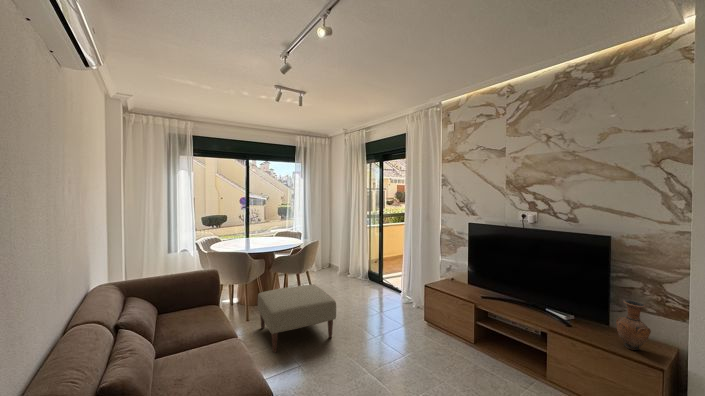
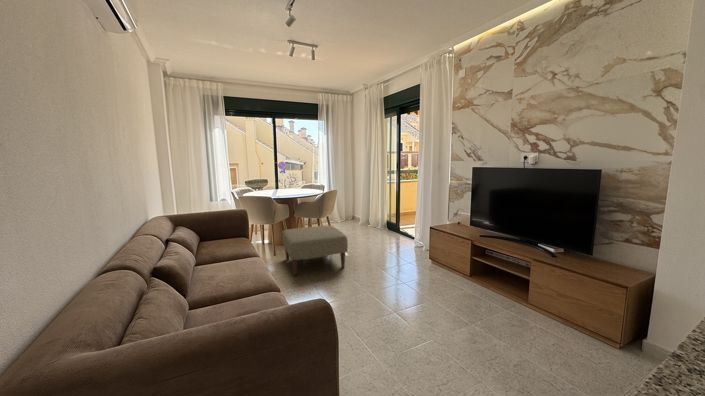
vase: present [616,300,651,350] -> none [597,229,628,274]

